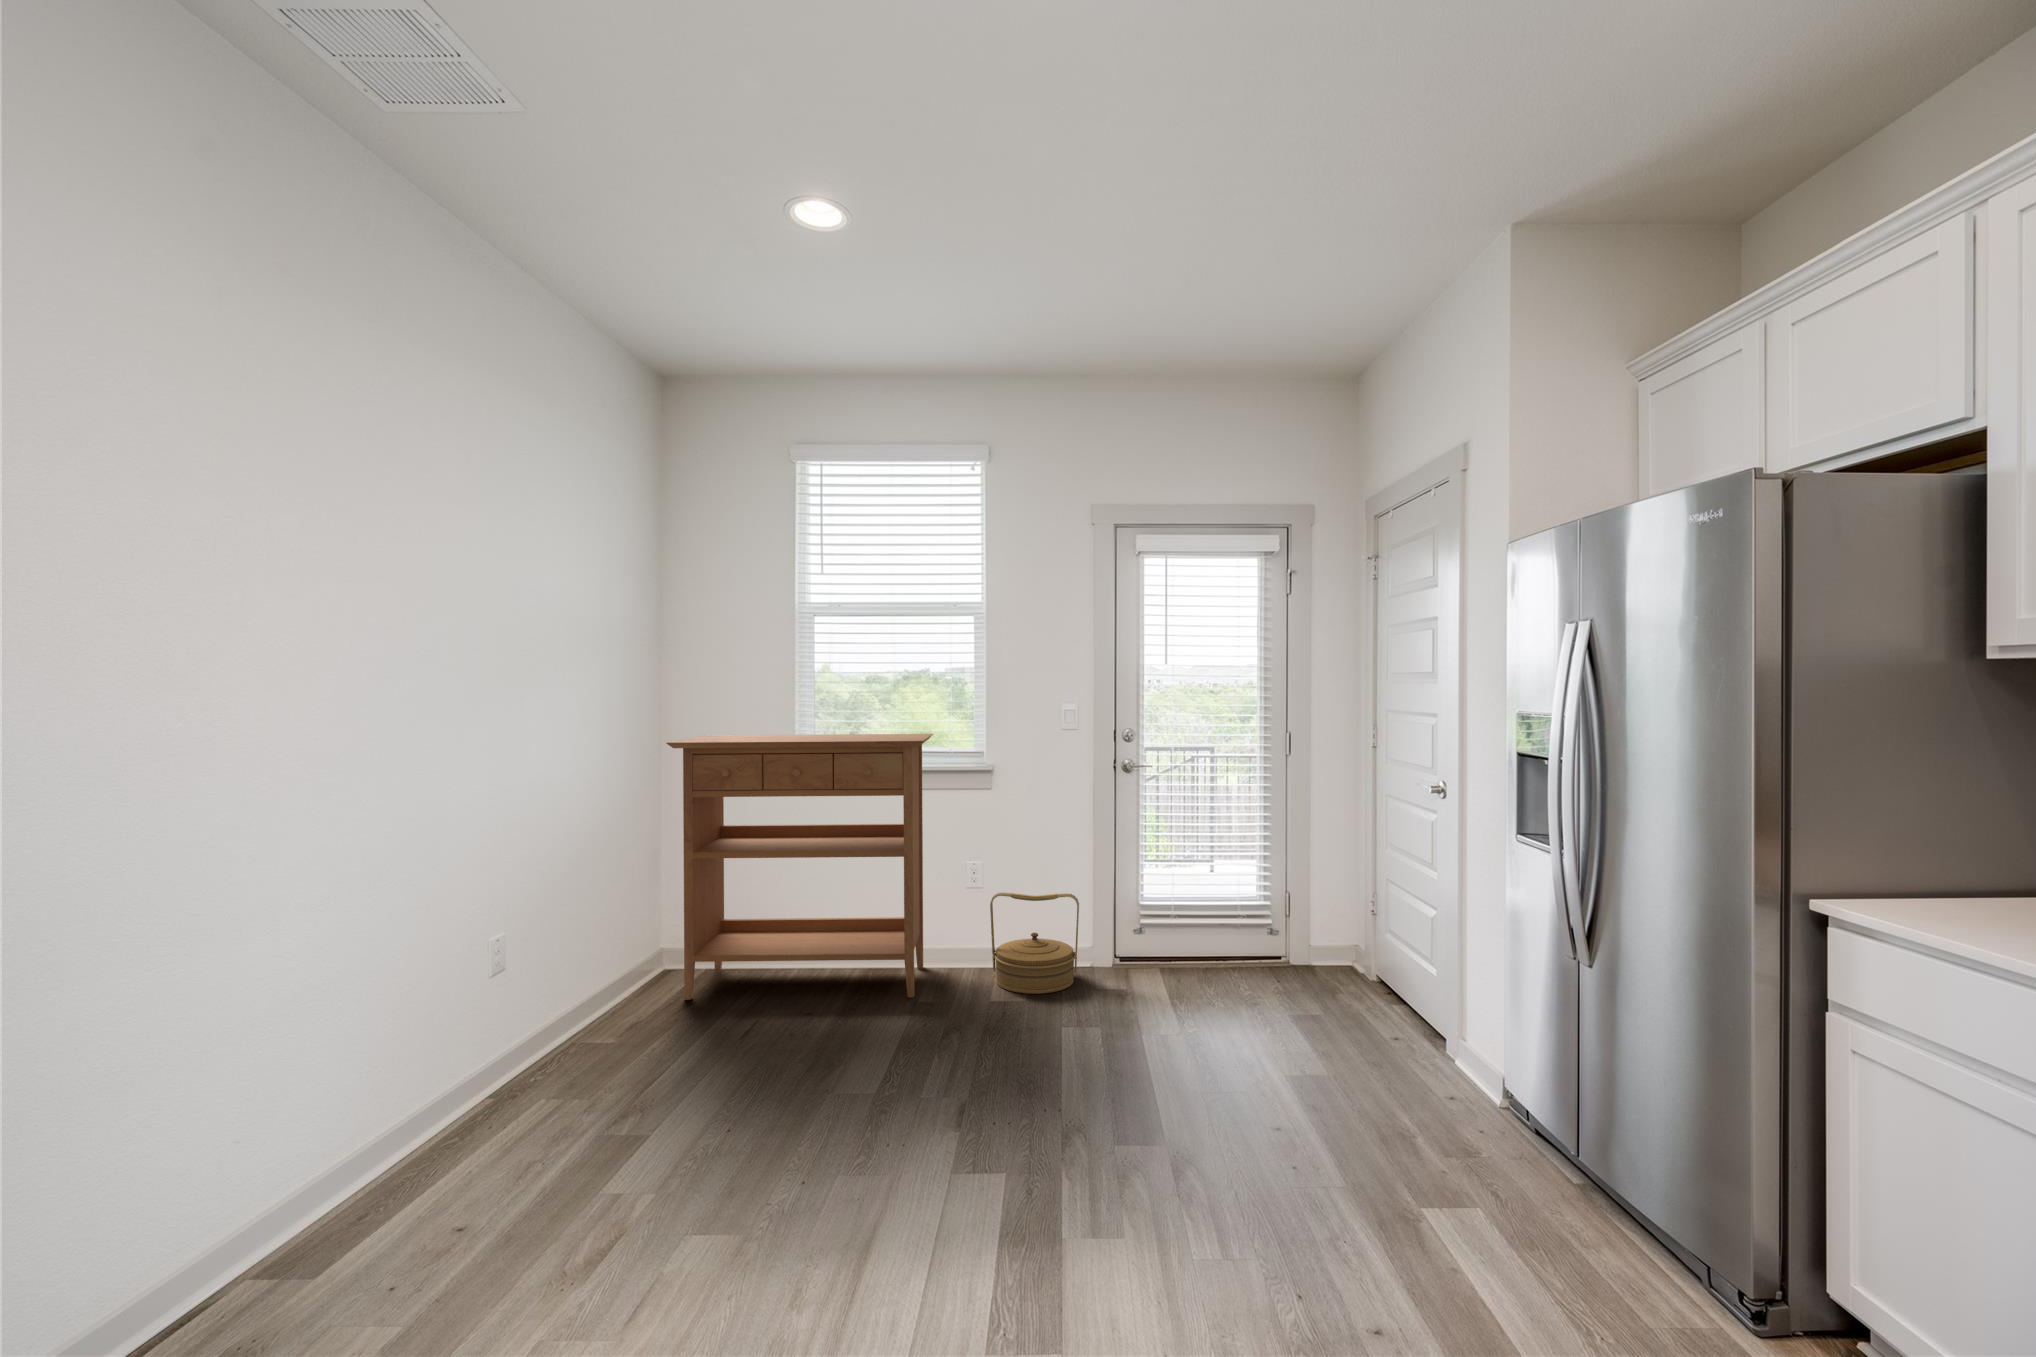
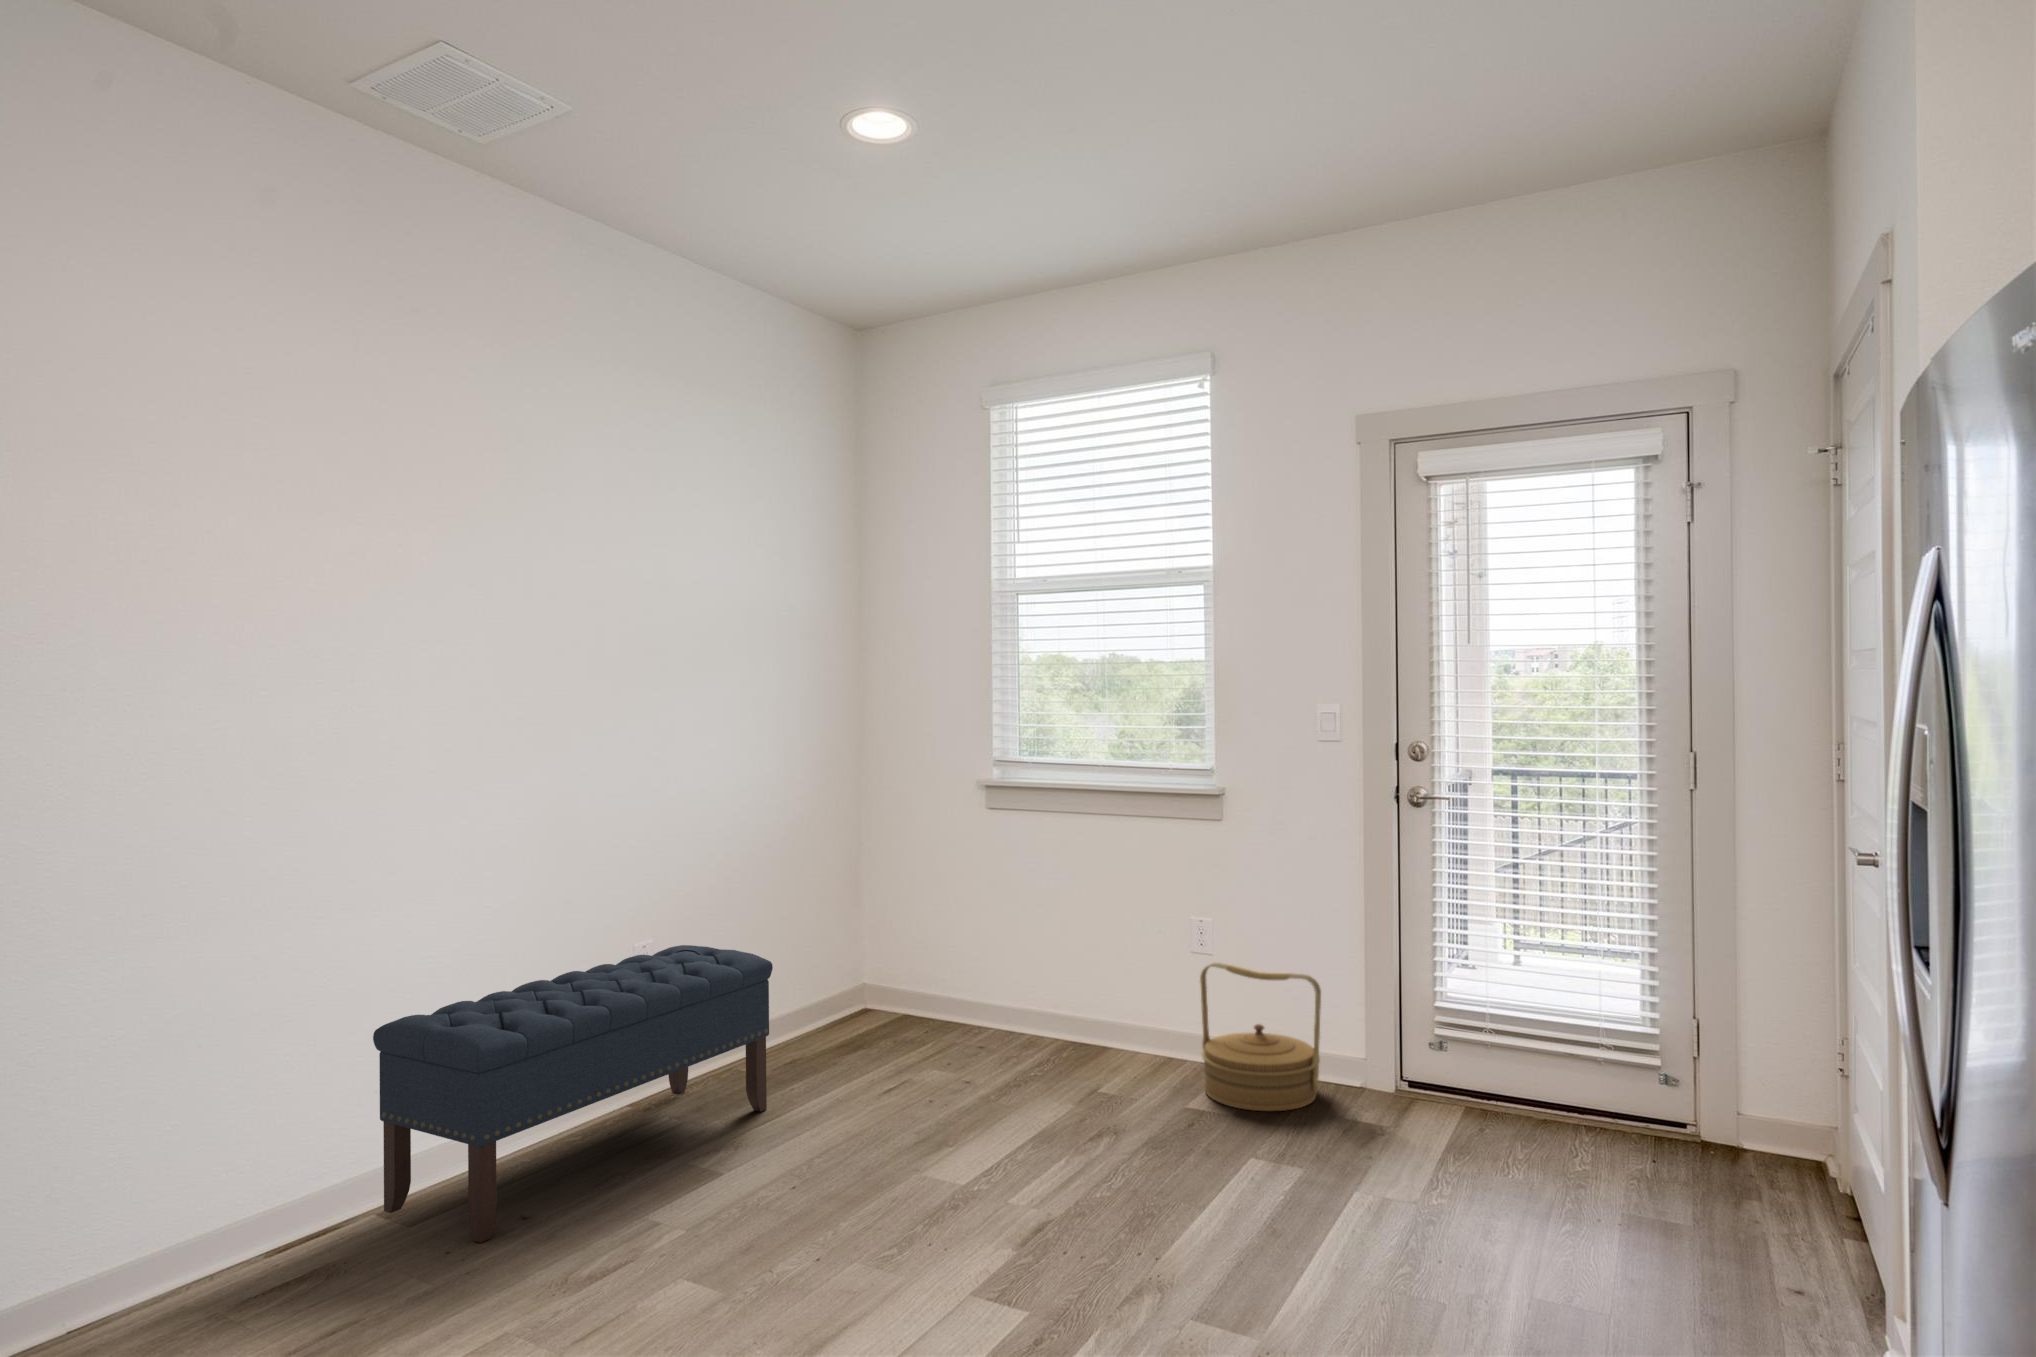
console table: present [666,734,933,1000] -> none [824,739,1147,1085]
bench: none [367,931,682,1242] -> present [373,945,773,1243]

